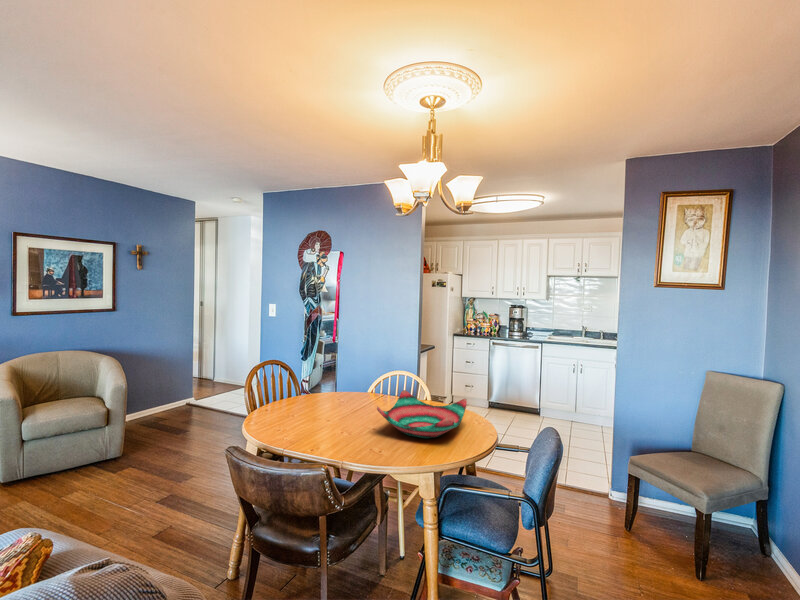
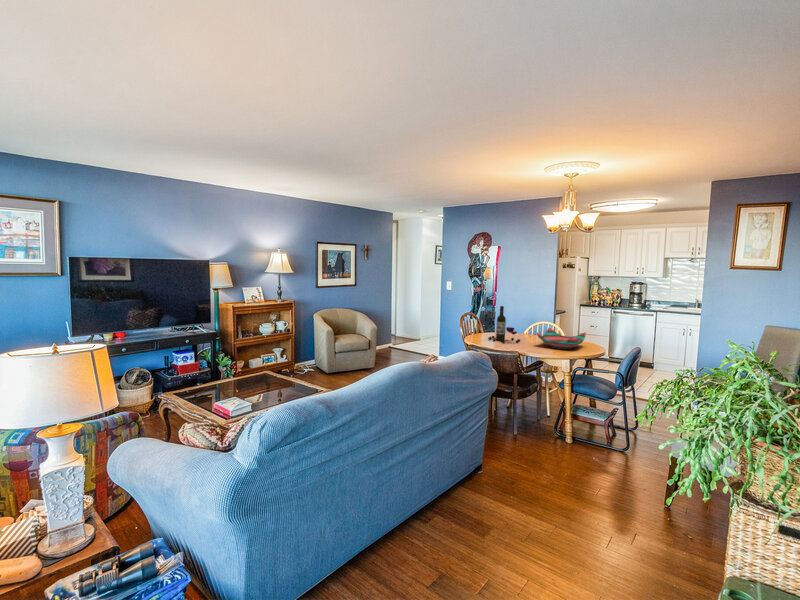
wine bottle: none [291,352,352,431] -> present [488,306,520,343]

